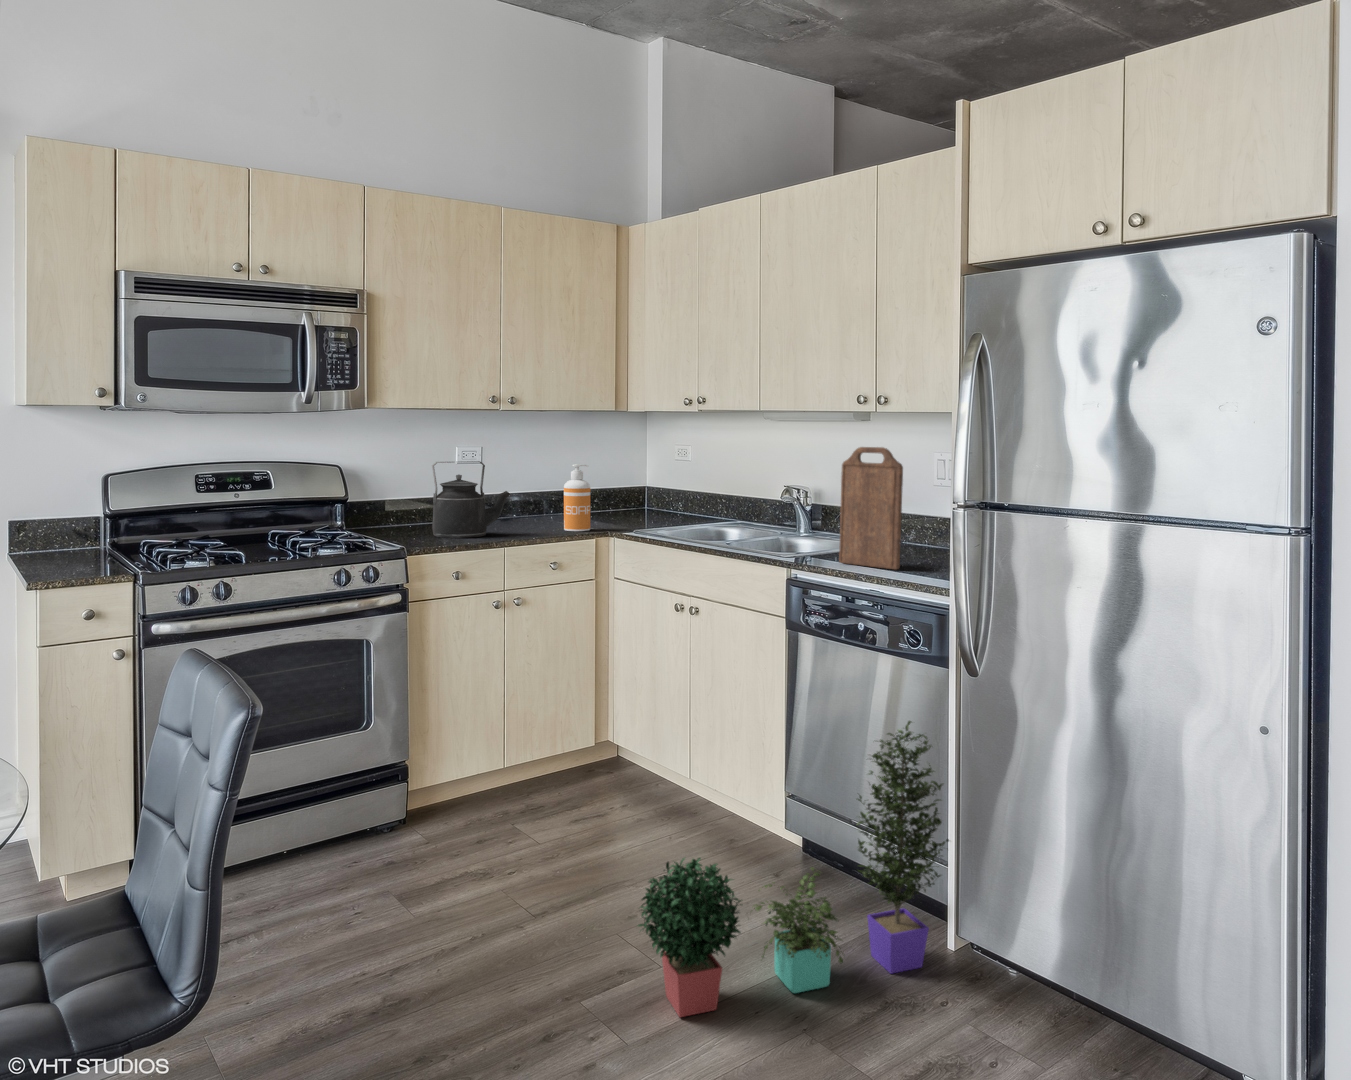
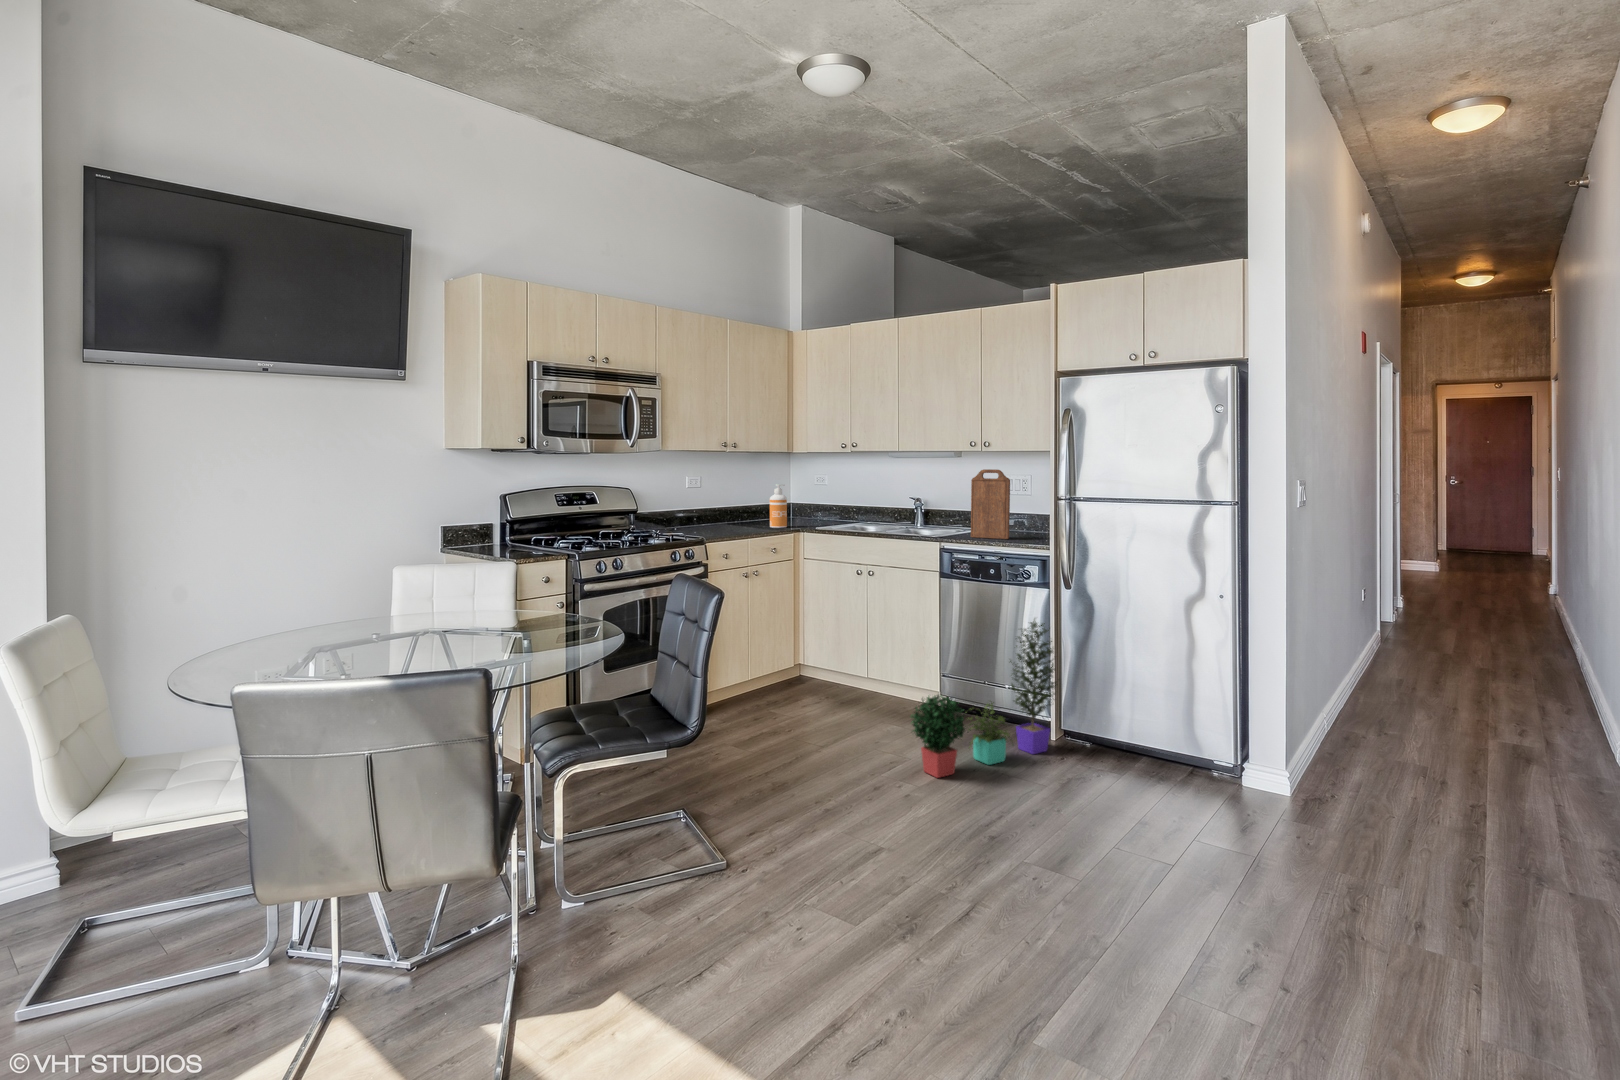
kettle: present [432,461,510,538] -> none [698,483,744,532]

